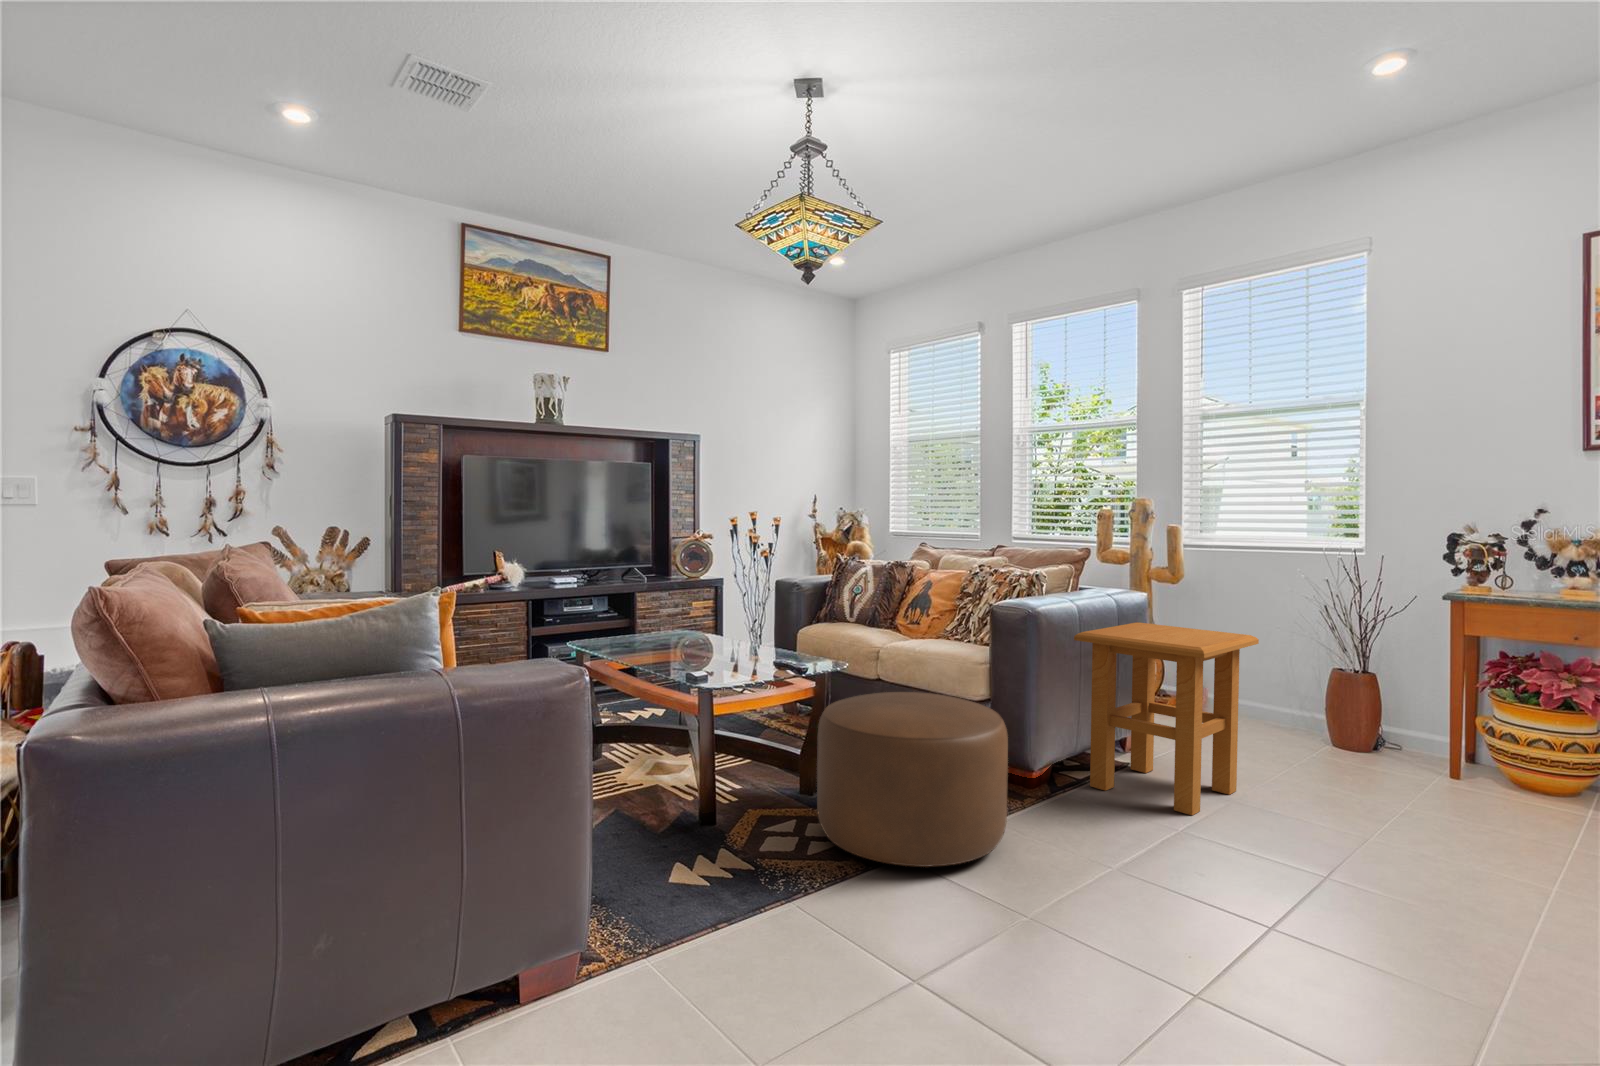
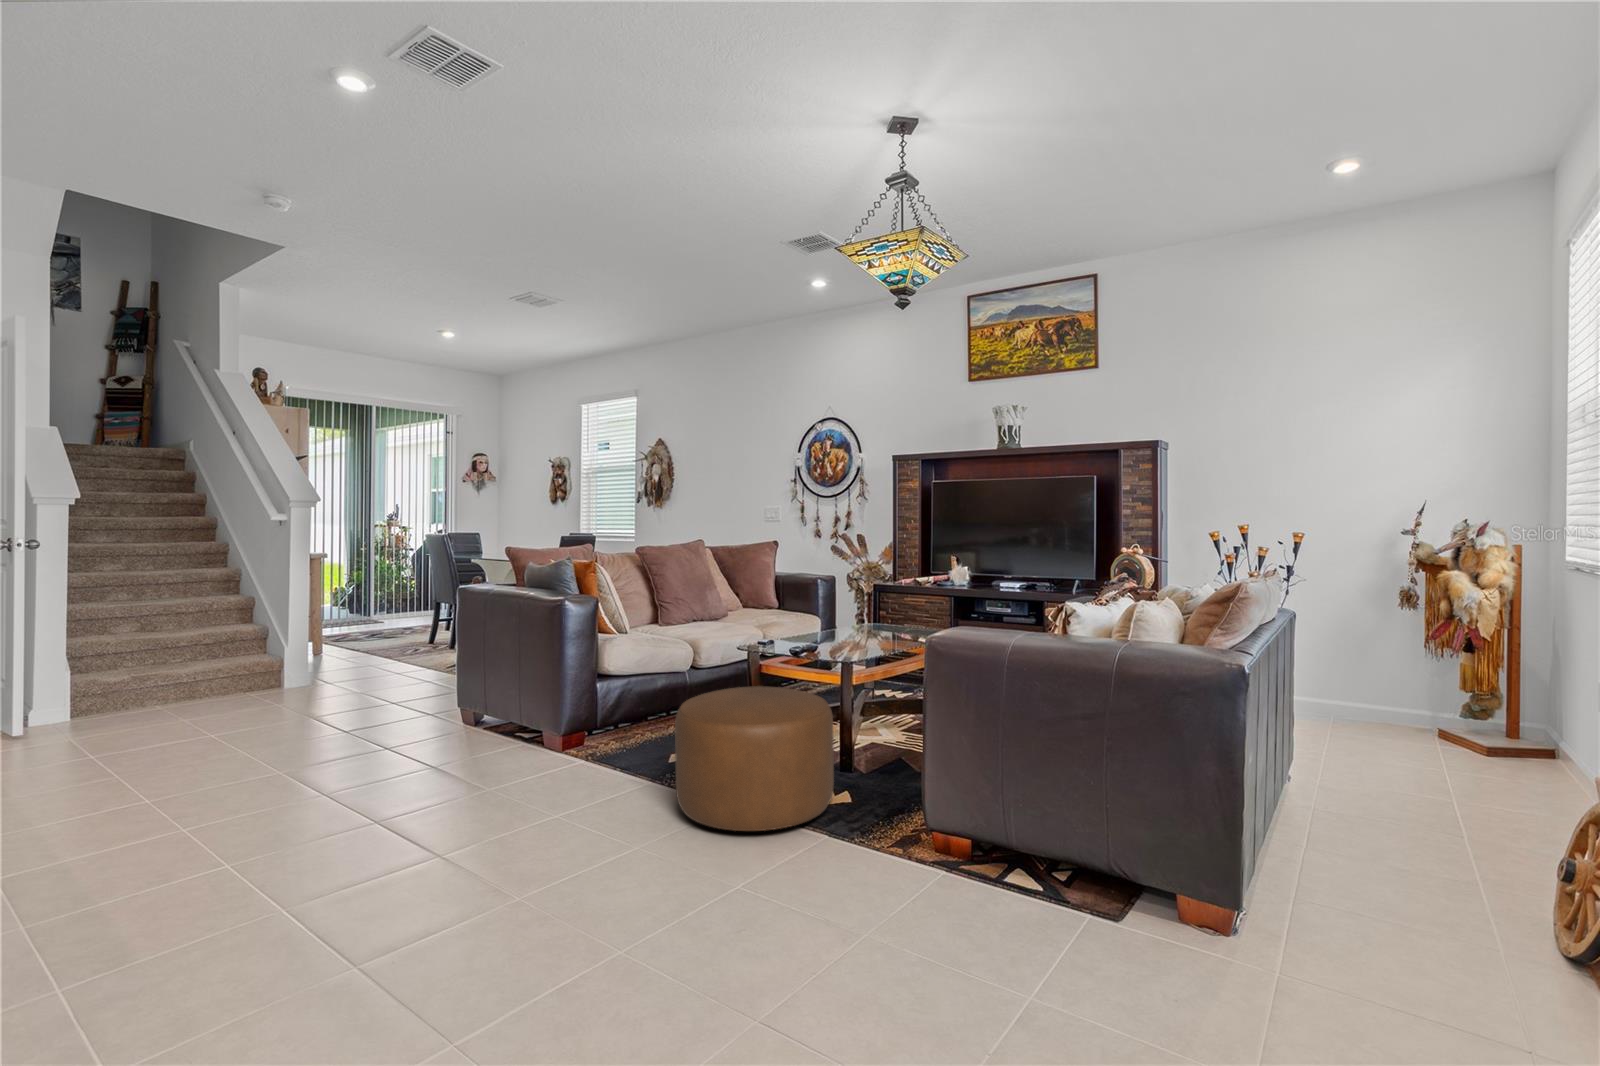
side table: present [1074,622,1259,815] -> none [870,690,1113,1000]

